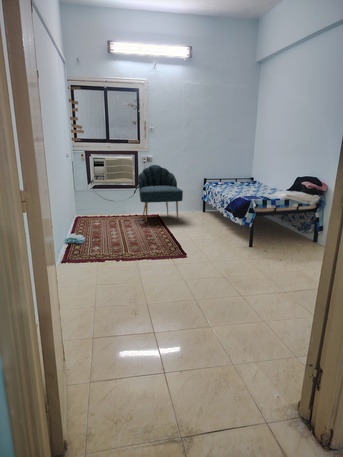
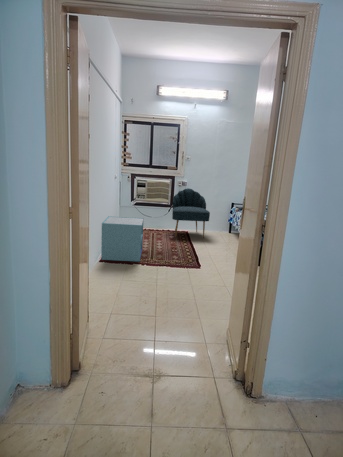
nightstand: none [60,203,113,259] -> present [101,216,144,261]

